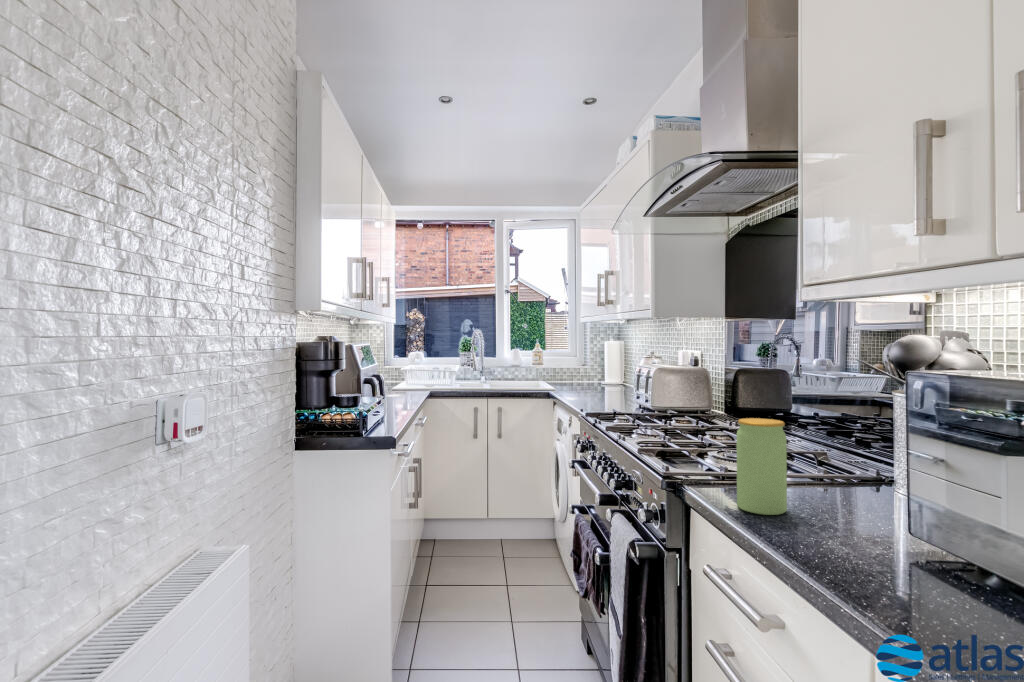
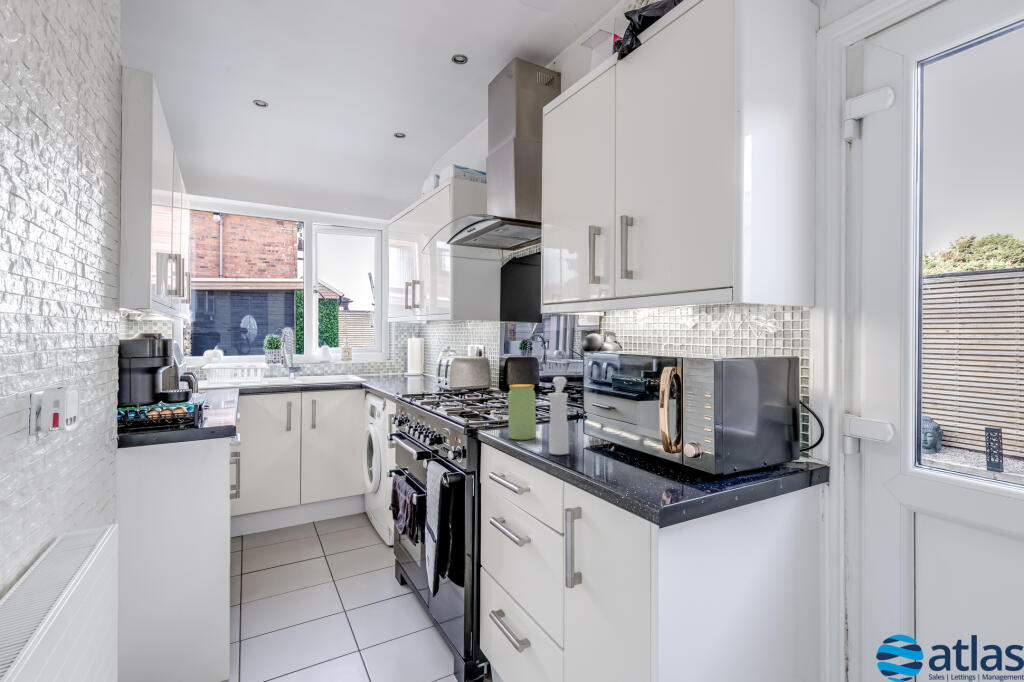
pepper mill: none [817,412,862,566] -> present [548,377,569,455]

